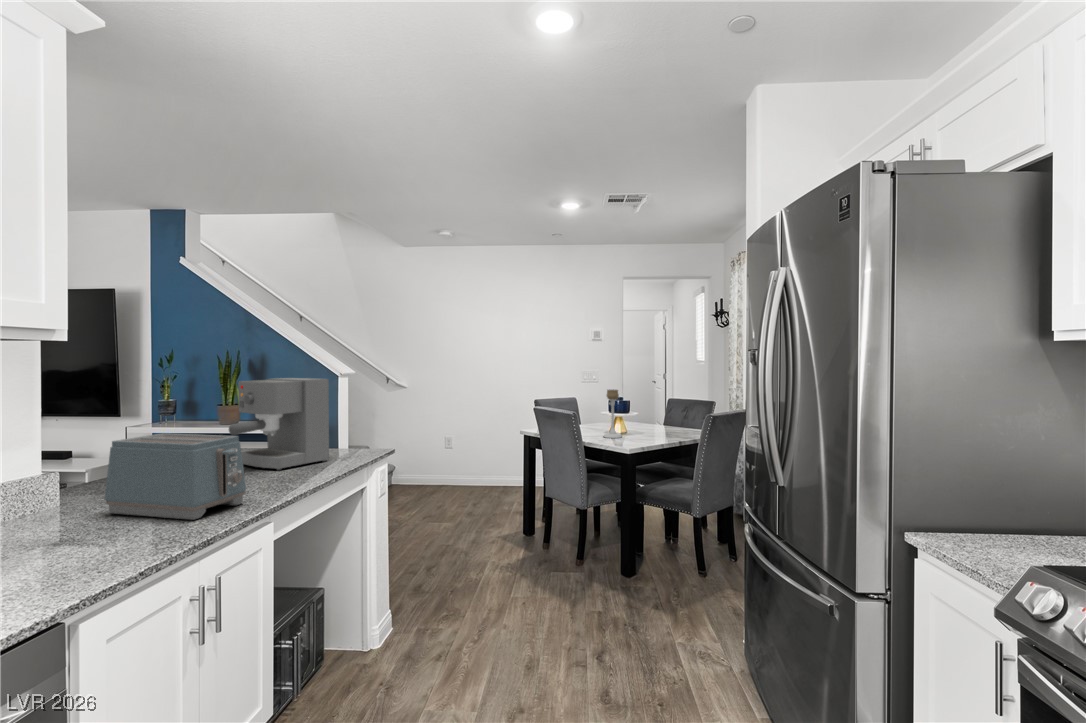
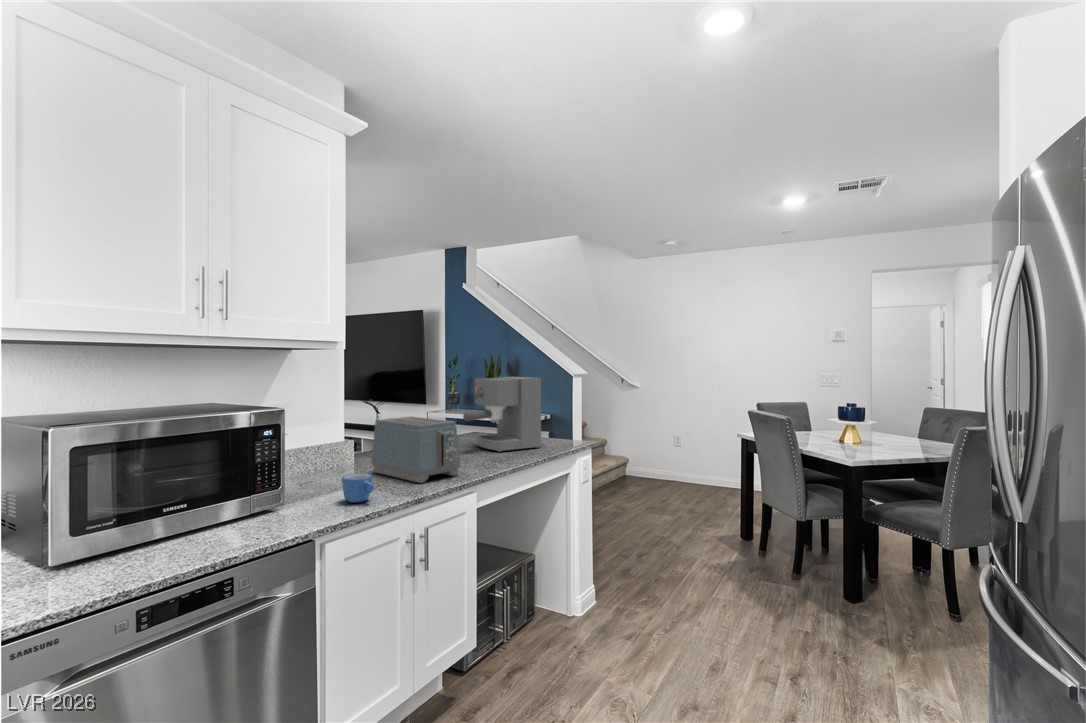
candle holder: present [604,389,622,438] -> none [829,396,853,449]
mug: none [84,516,142,559] -> present [341,473,374,503]

